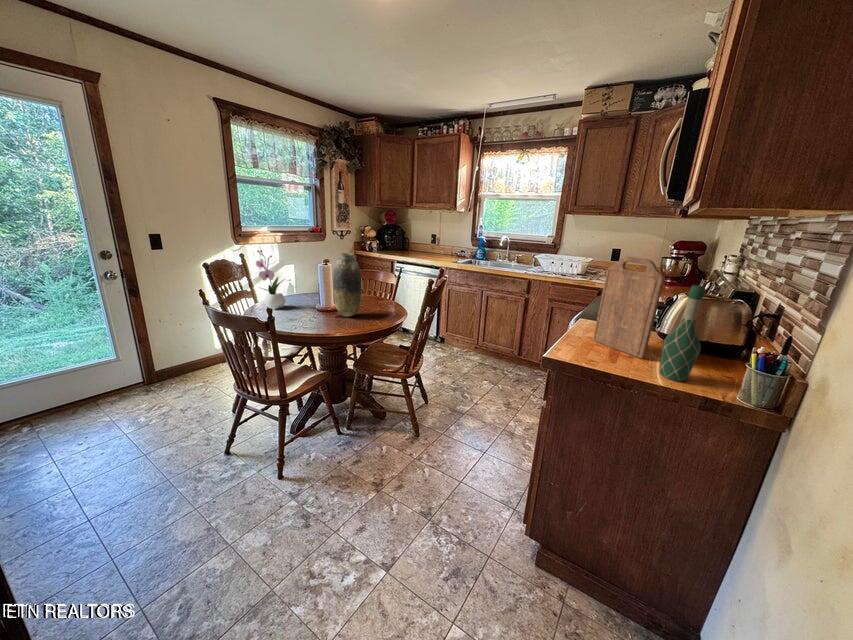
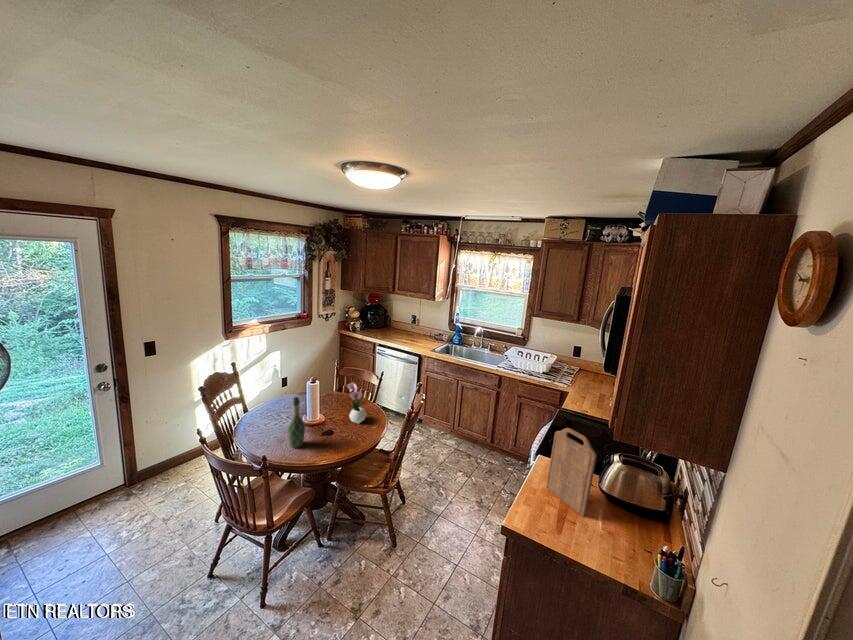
flower arrangement: present [256,250,286,309] -> present [347,374,369,424]
vase: present [333,253,362,317] -> none [321,383,347,439]
wine bottle: present [660,285,705,381] -> present [288,397,305,448]

